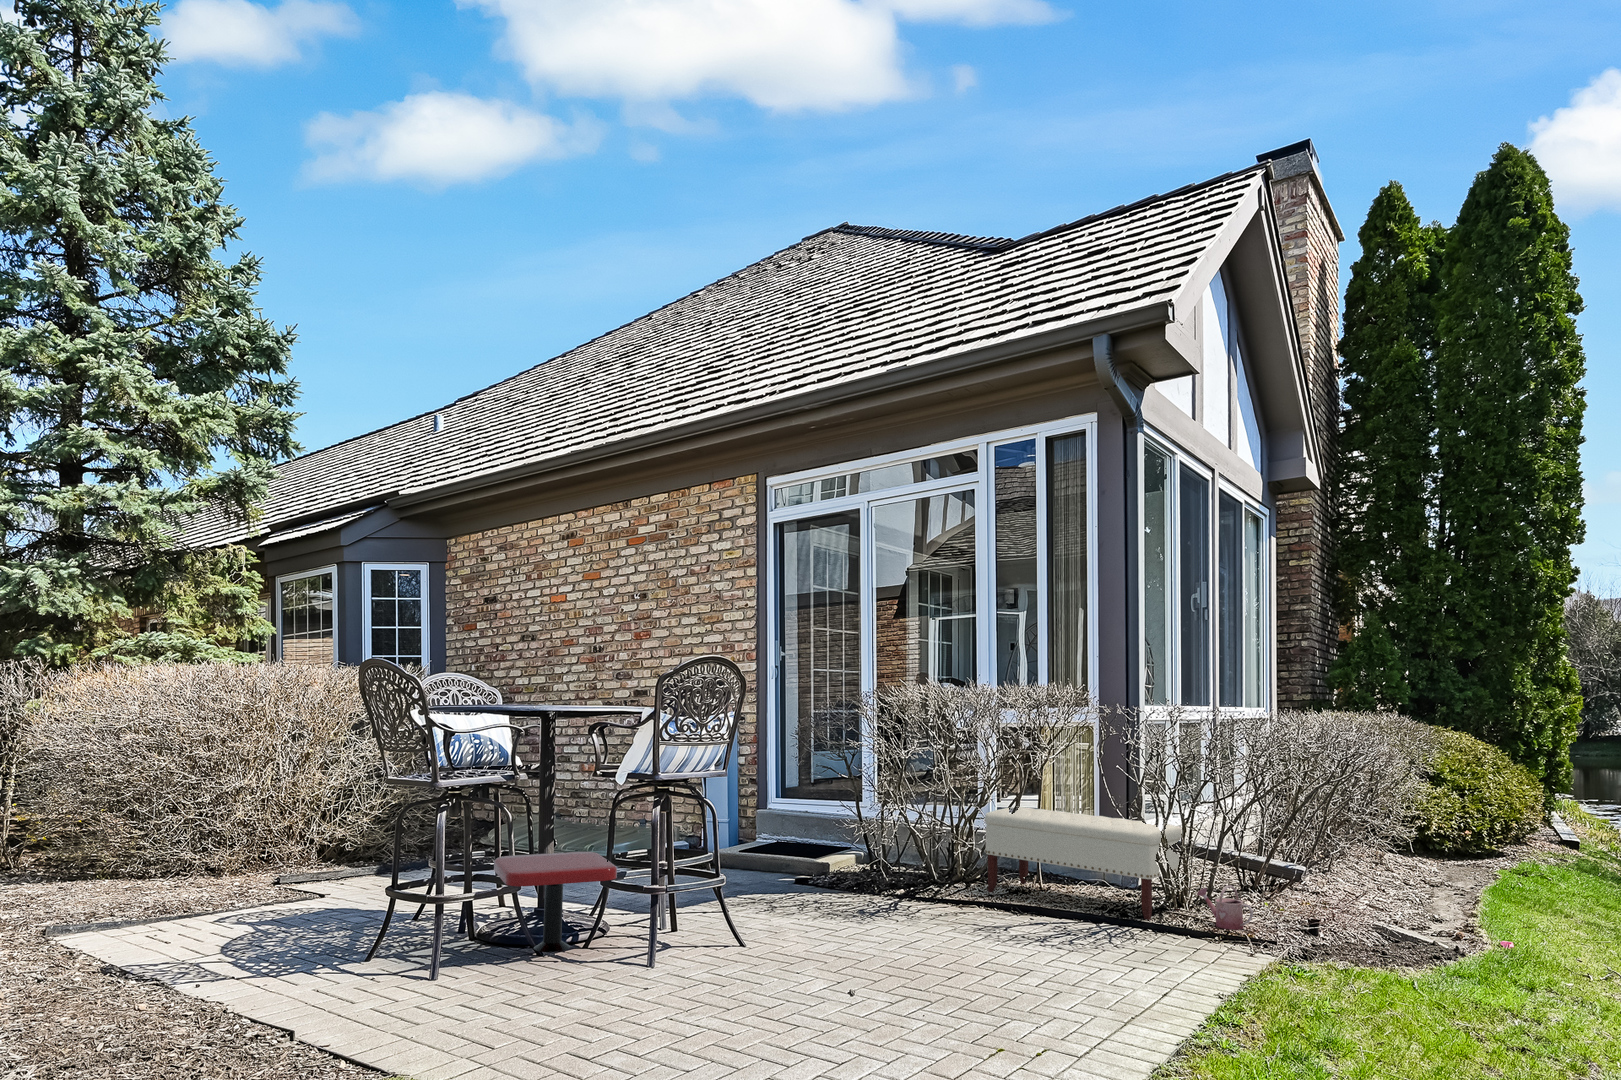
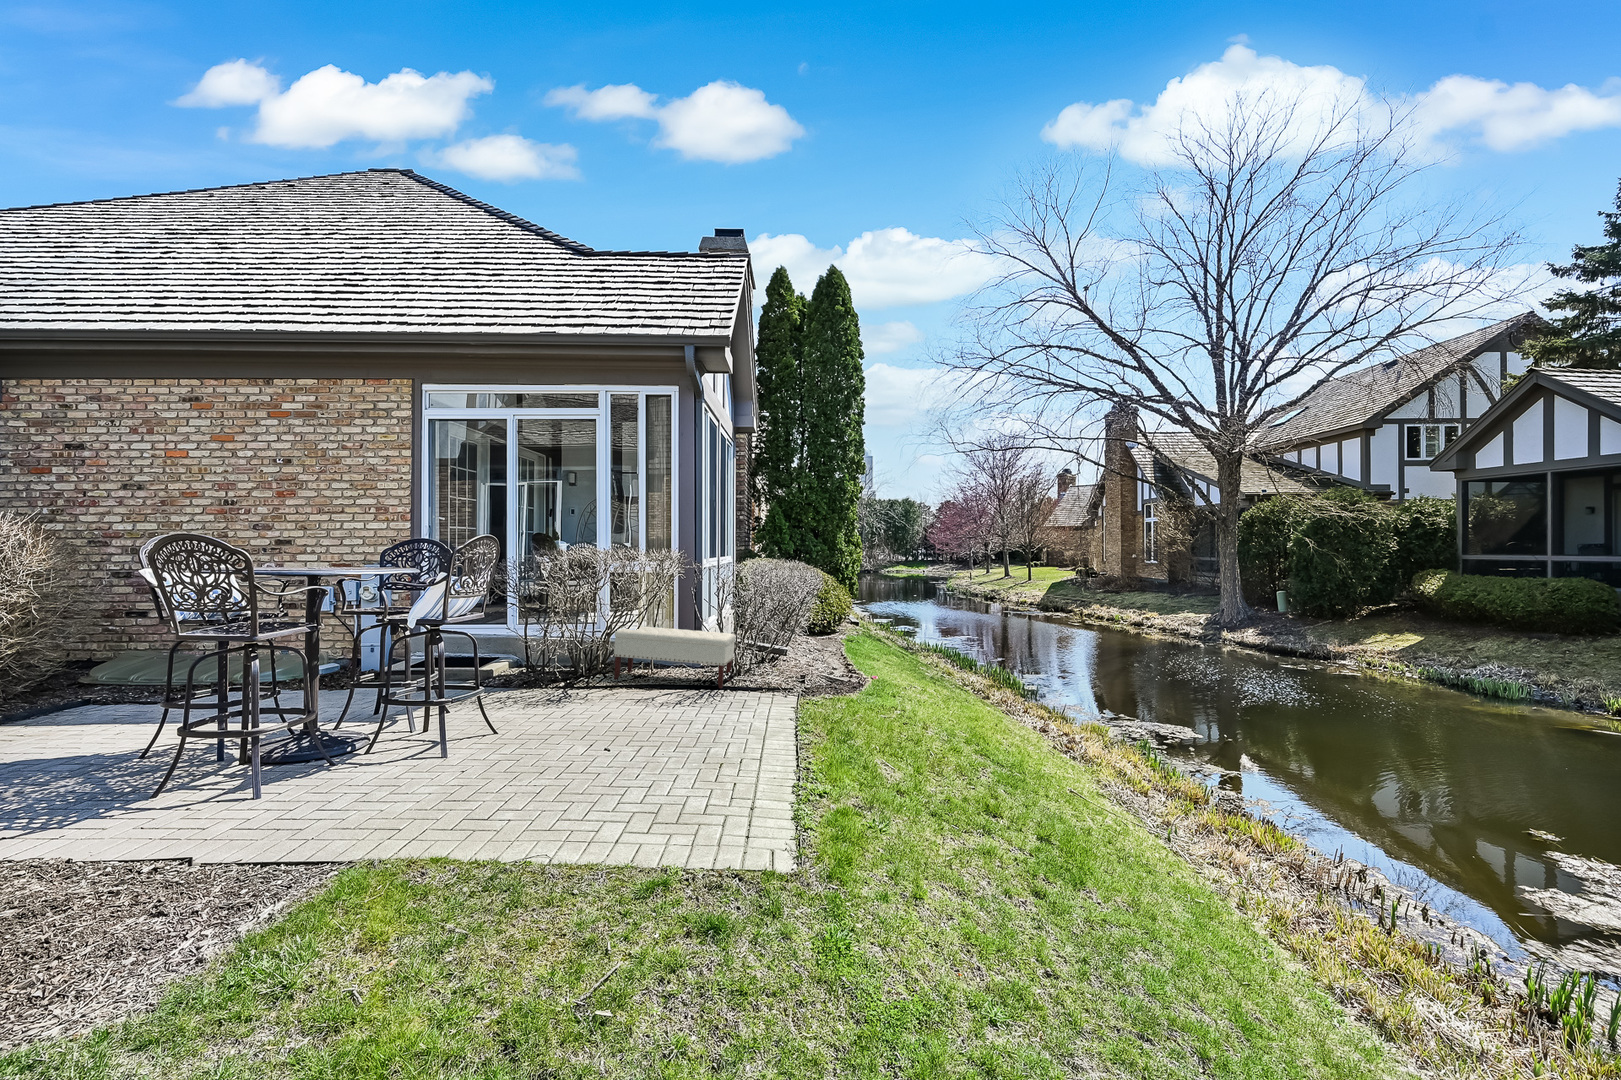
pedestal table: present [494,852,617,952] -> none [281,678,405,758]
watering can: present [1197,885,1253,930] -> none [747,666,780,690]

